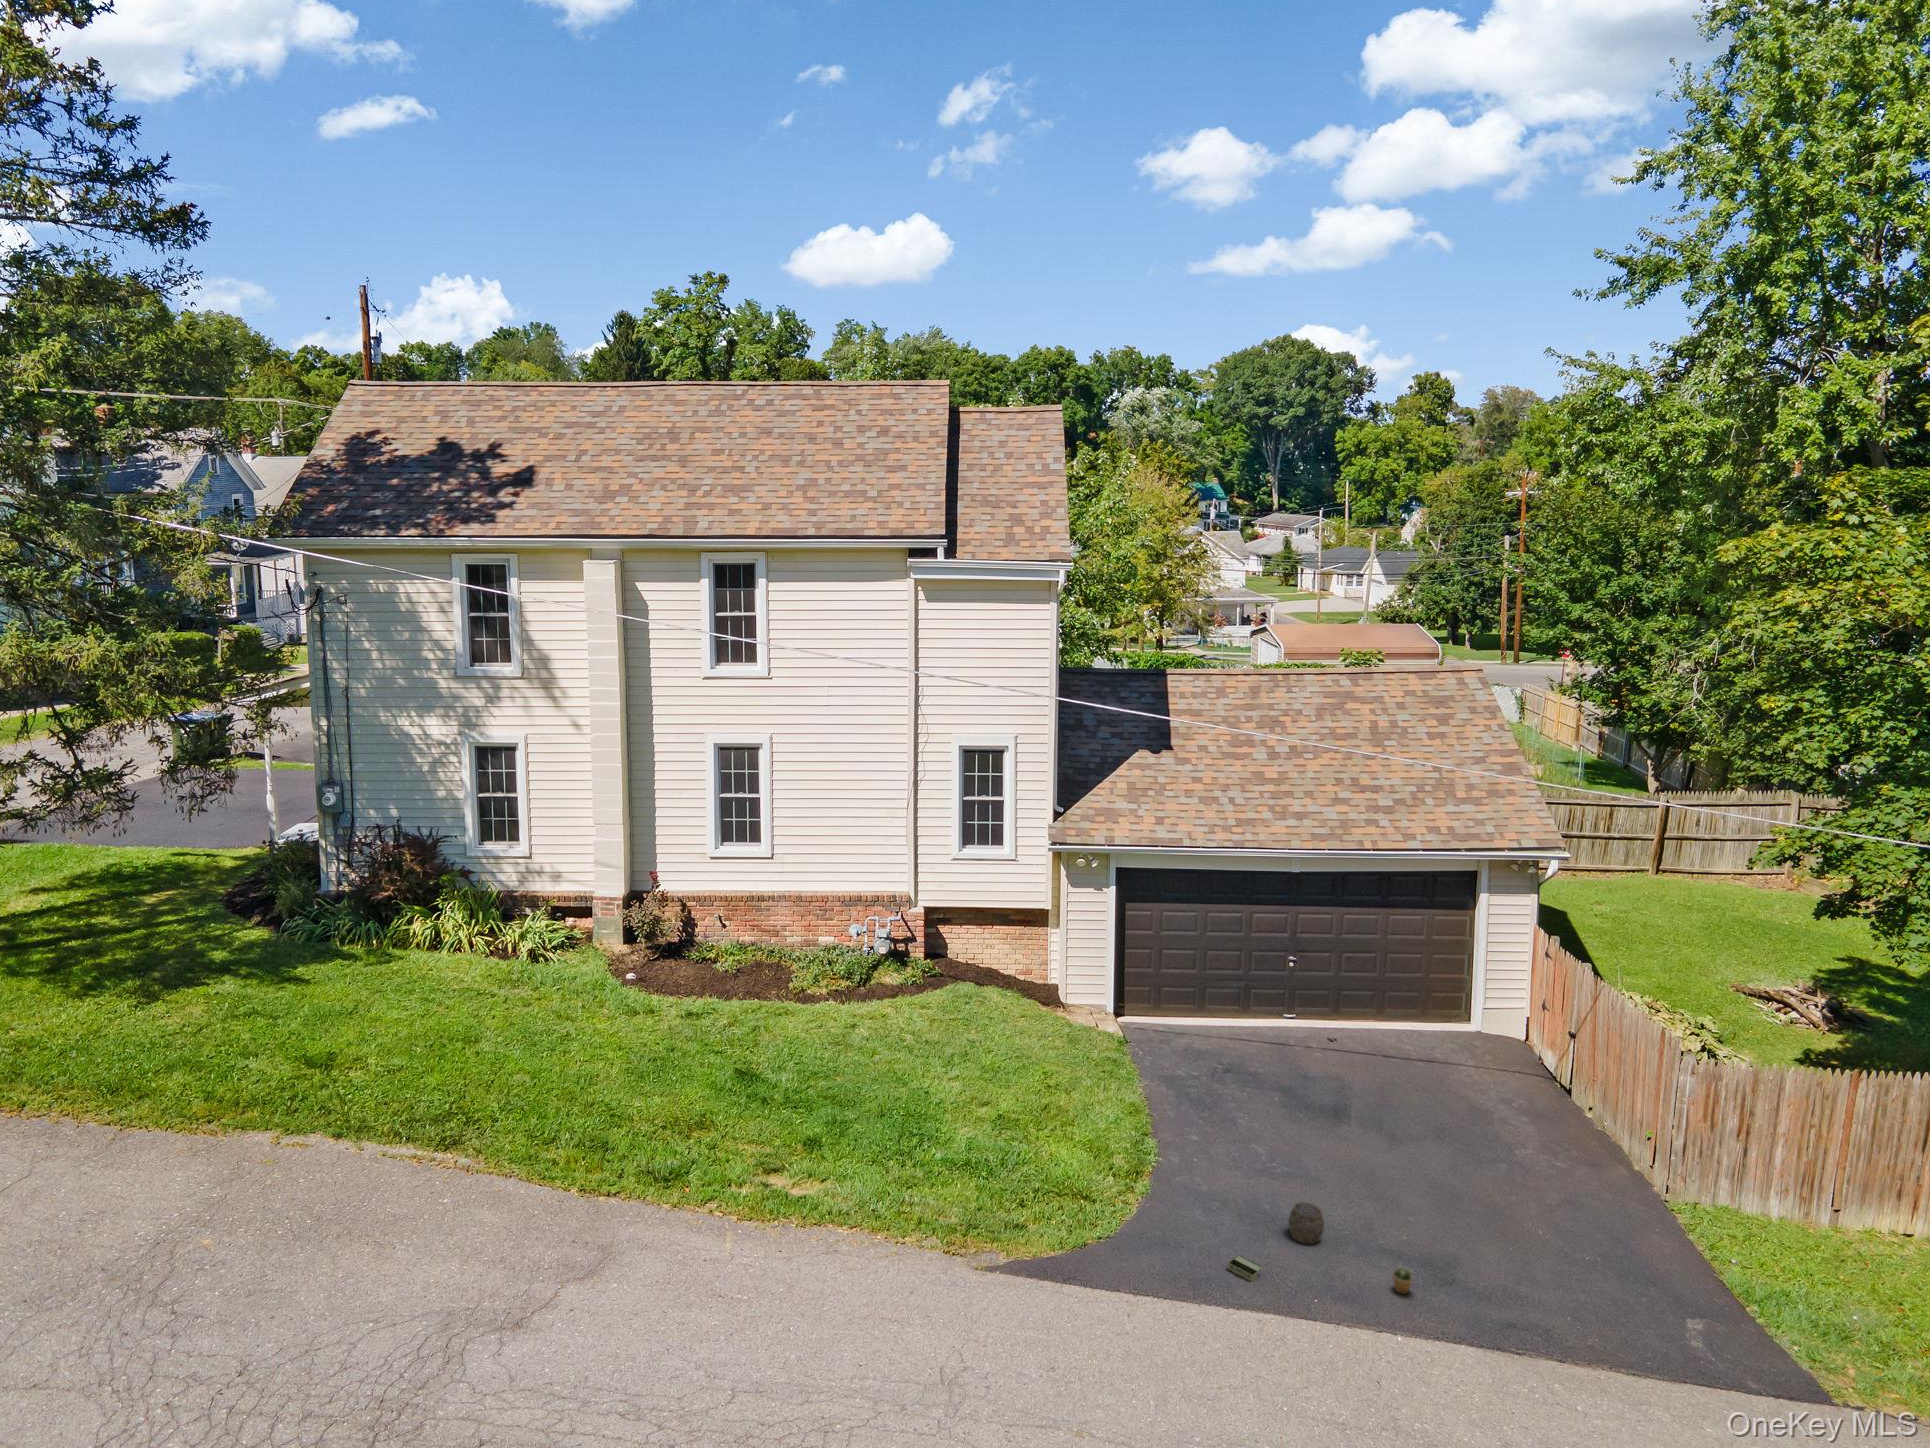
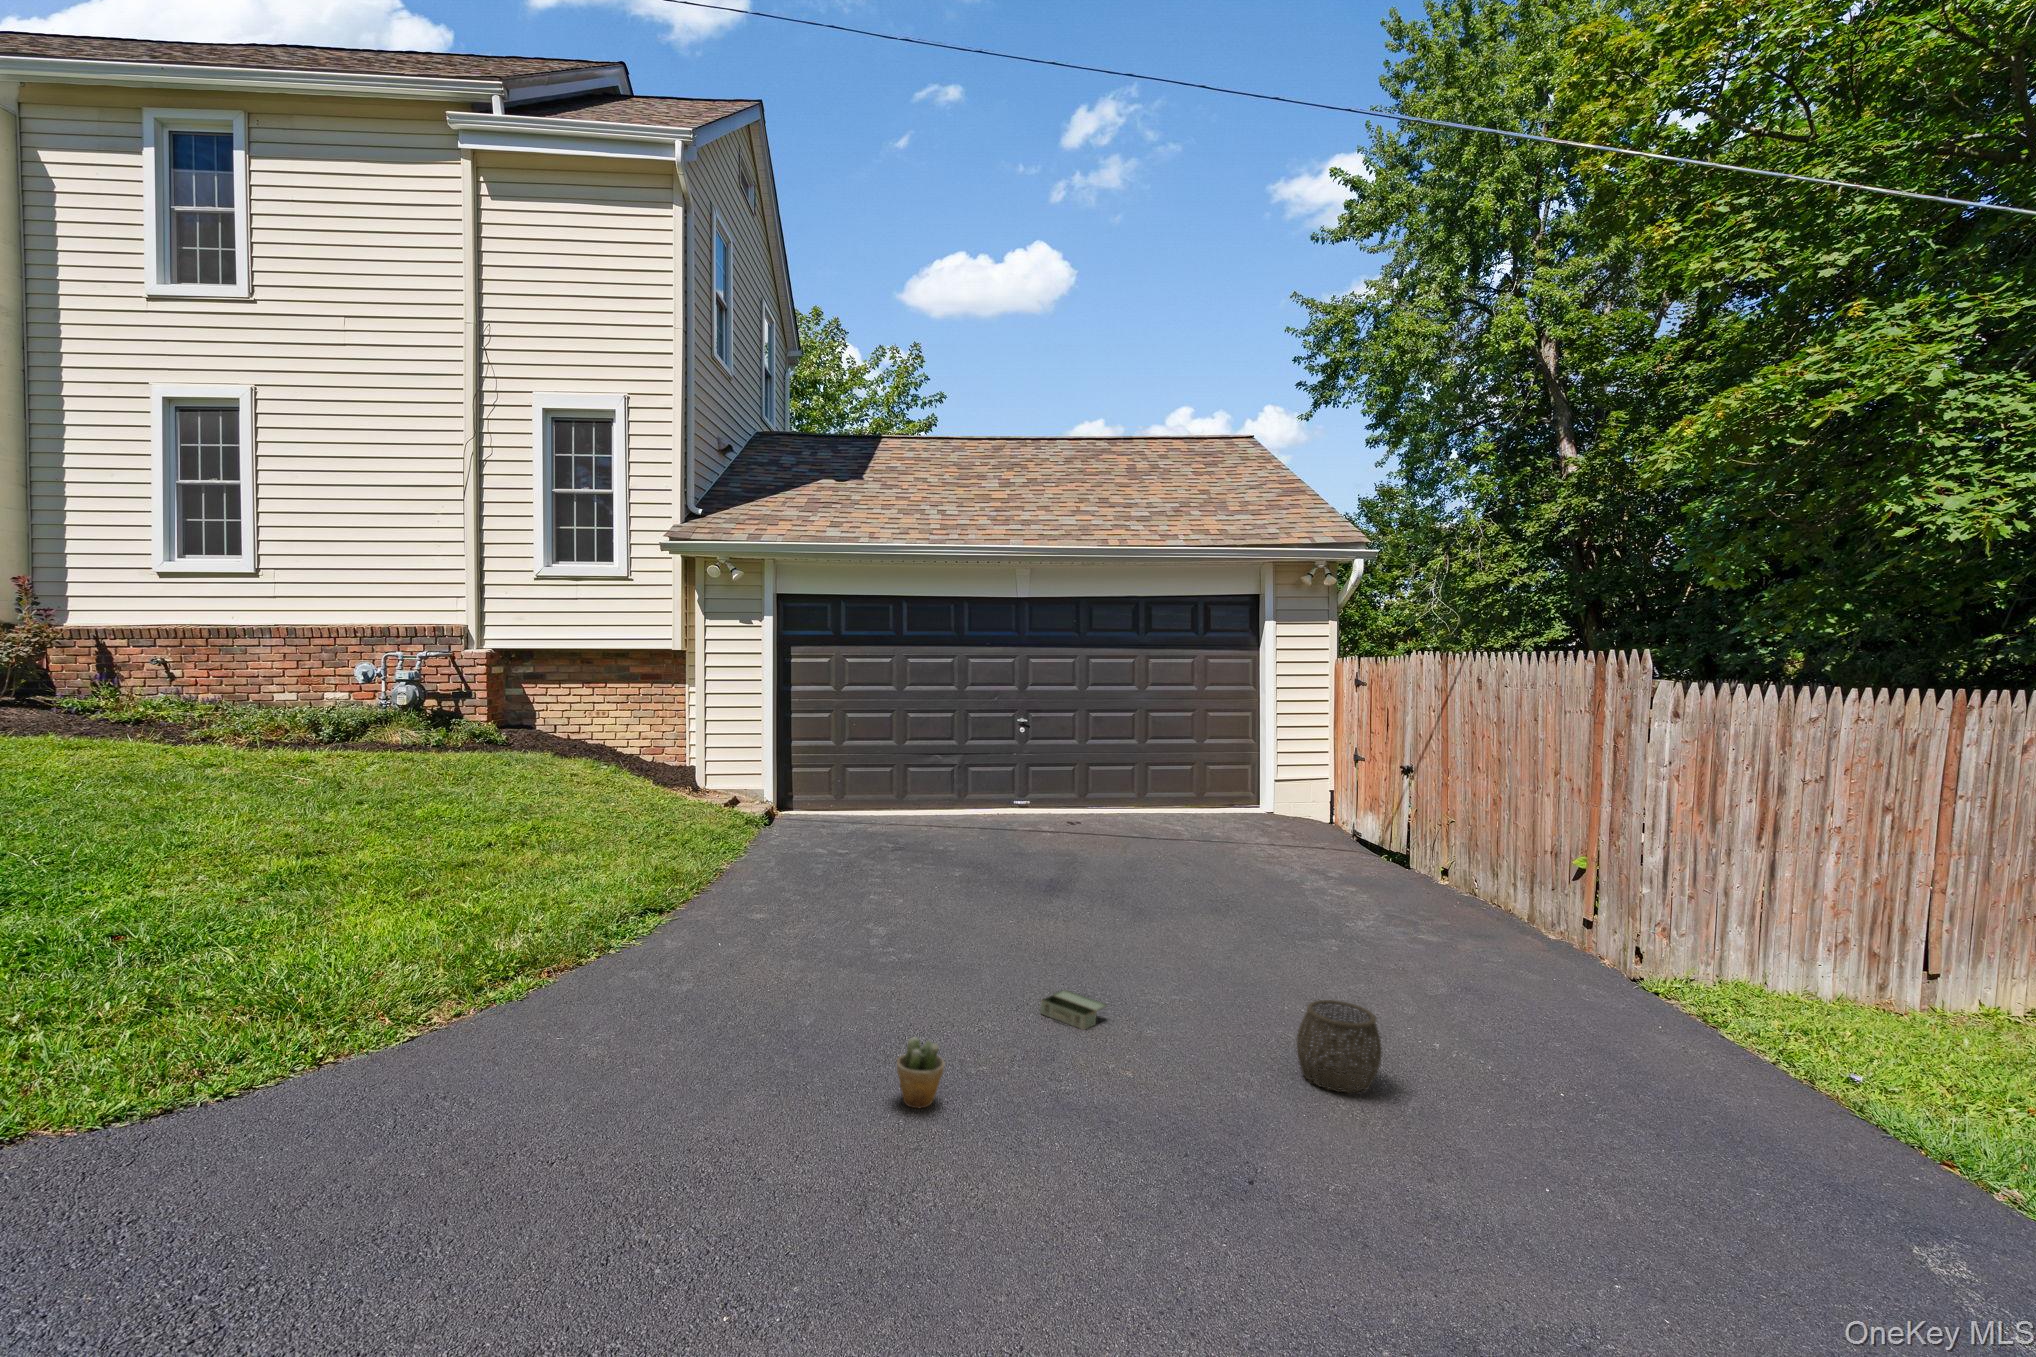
woven basket: present [1289,1202,1324,1244] -> present [1296,1000,1382,1093]
toolbox: present [1228,1255,1262,1282] -> present [1040,990,1107,1030]

